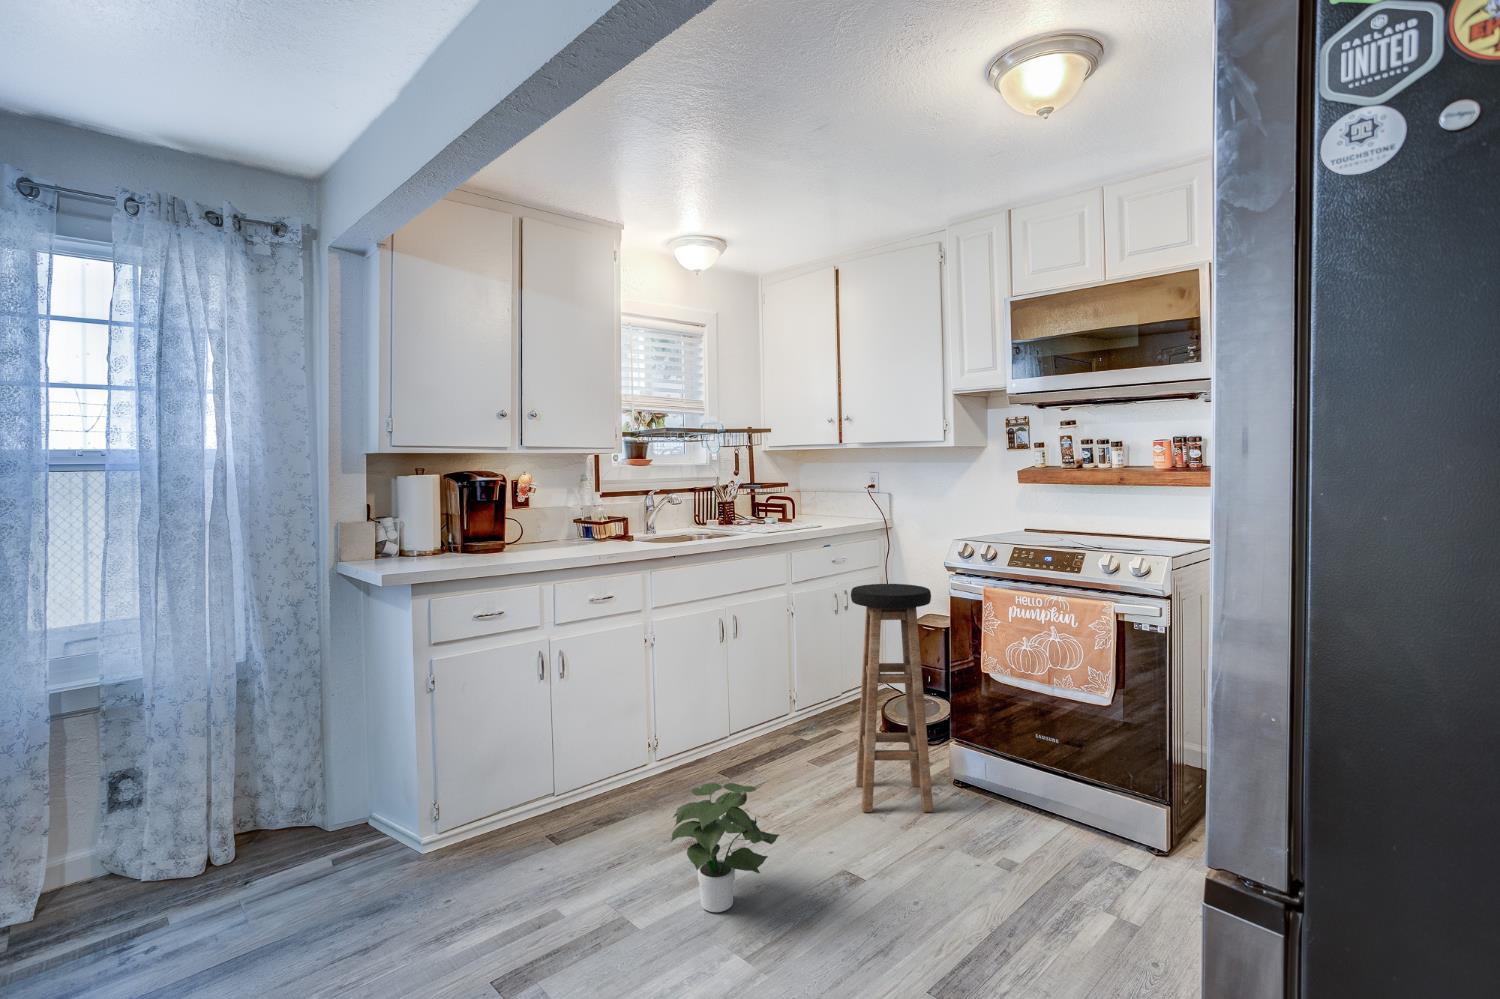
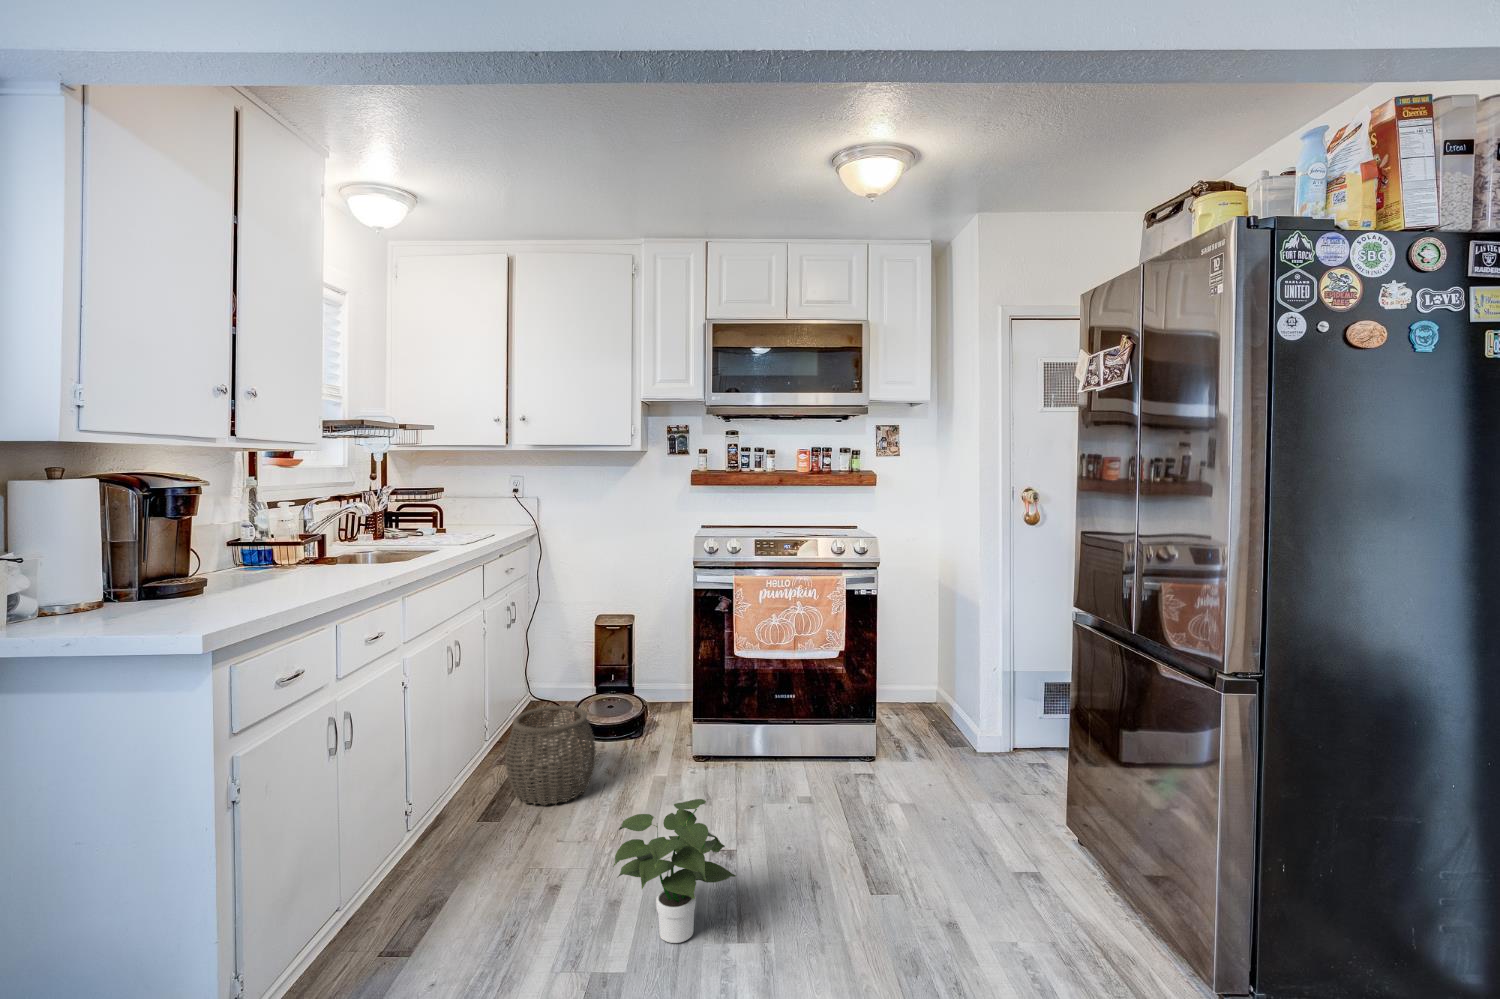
bar stool: present [851,584,933,812] -> none [633,583,723,808]
woven basket: none [755,684,837,774] -> present [505,706,596,805]

